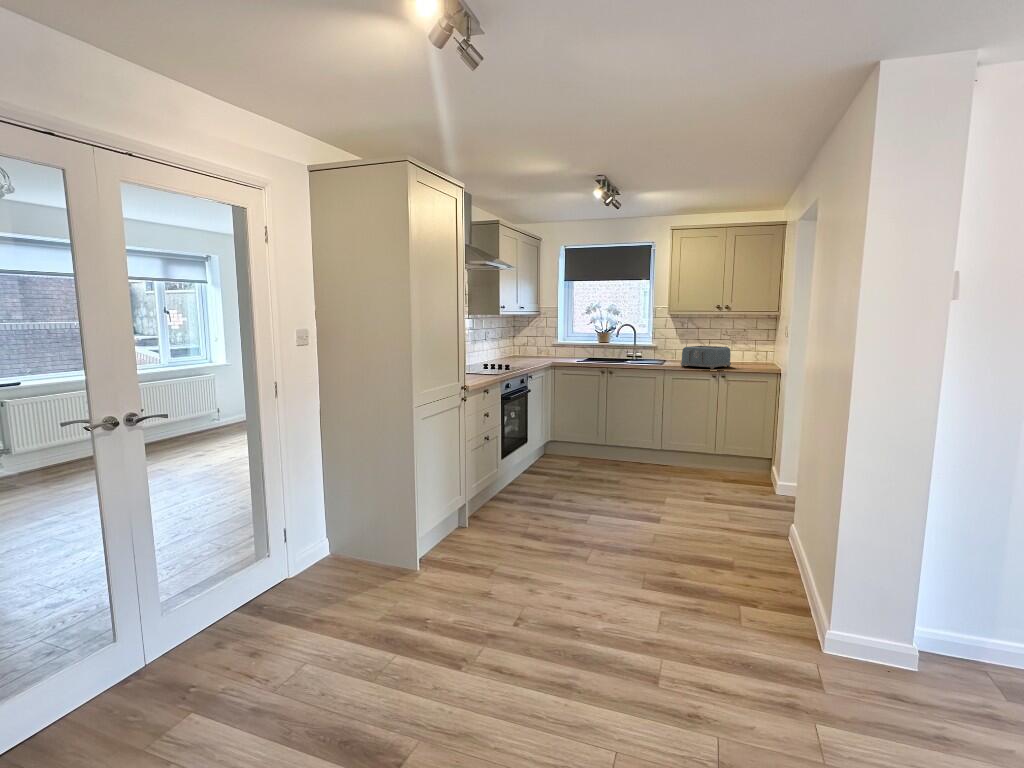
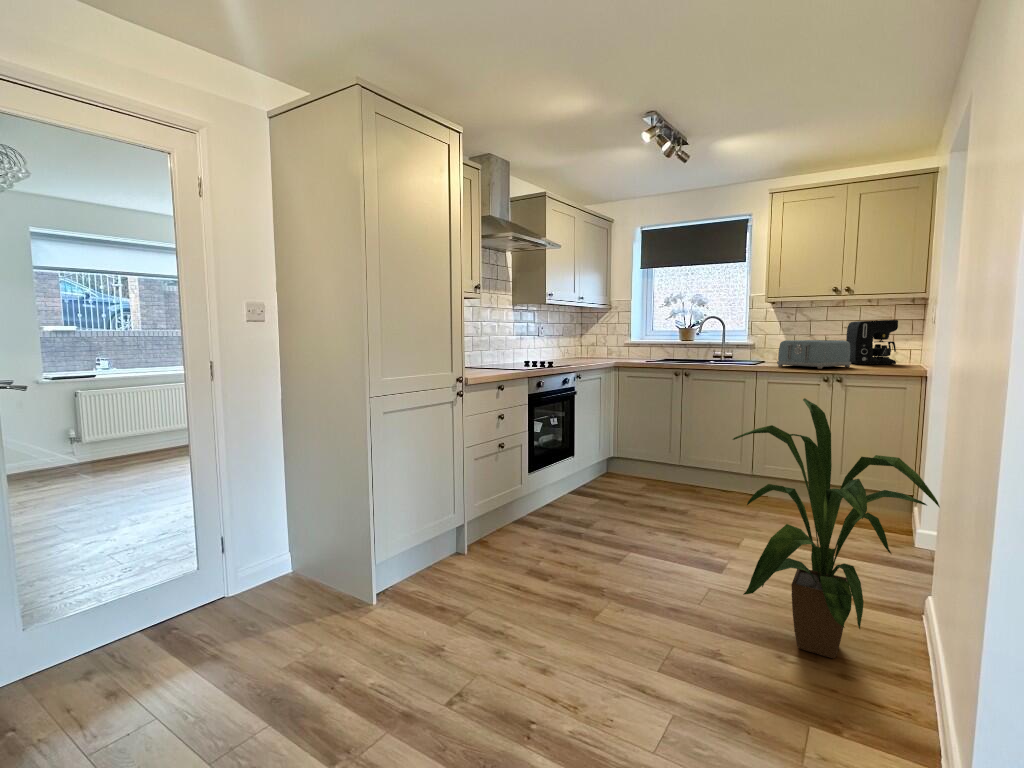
coffee maker: none [724,330,760,363] -> present [846,320,898,364]
house plant: none [677,398,808,568] -> present [733,398,940,658]

